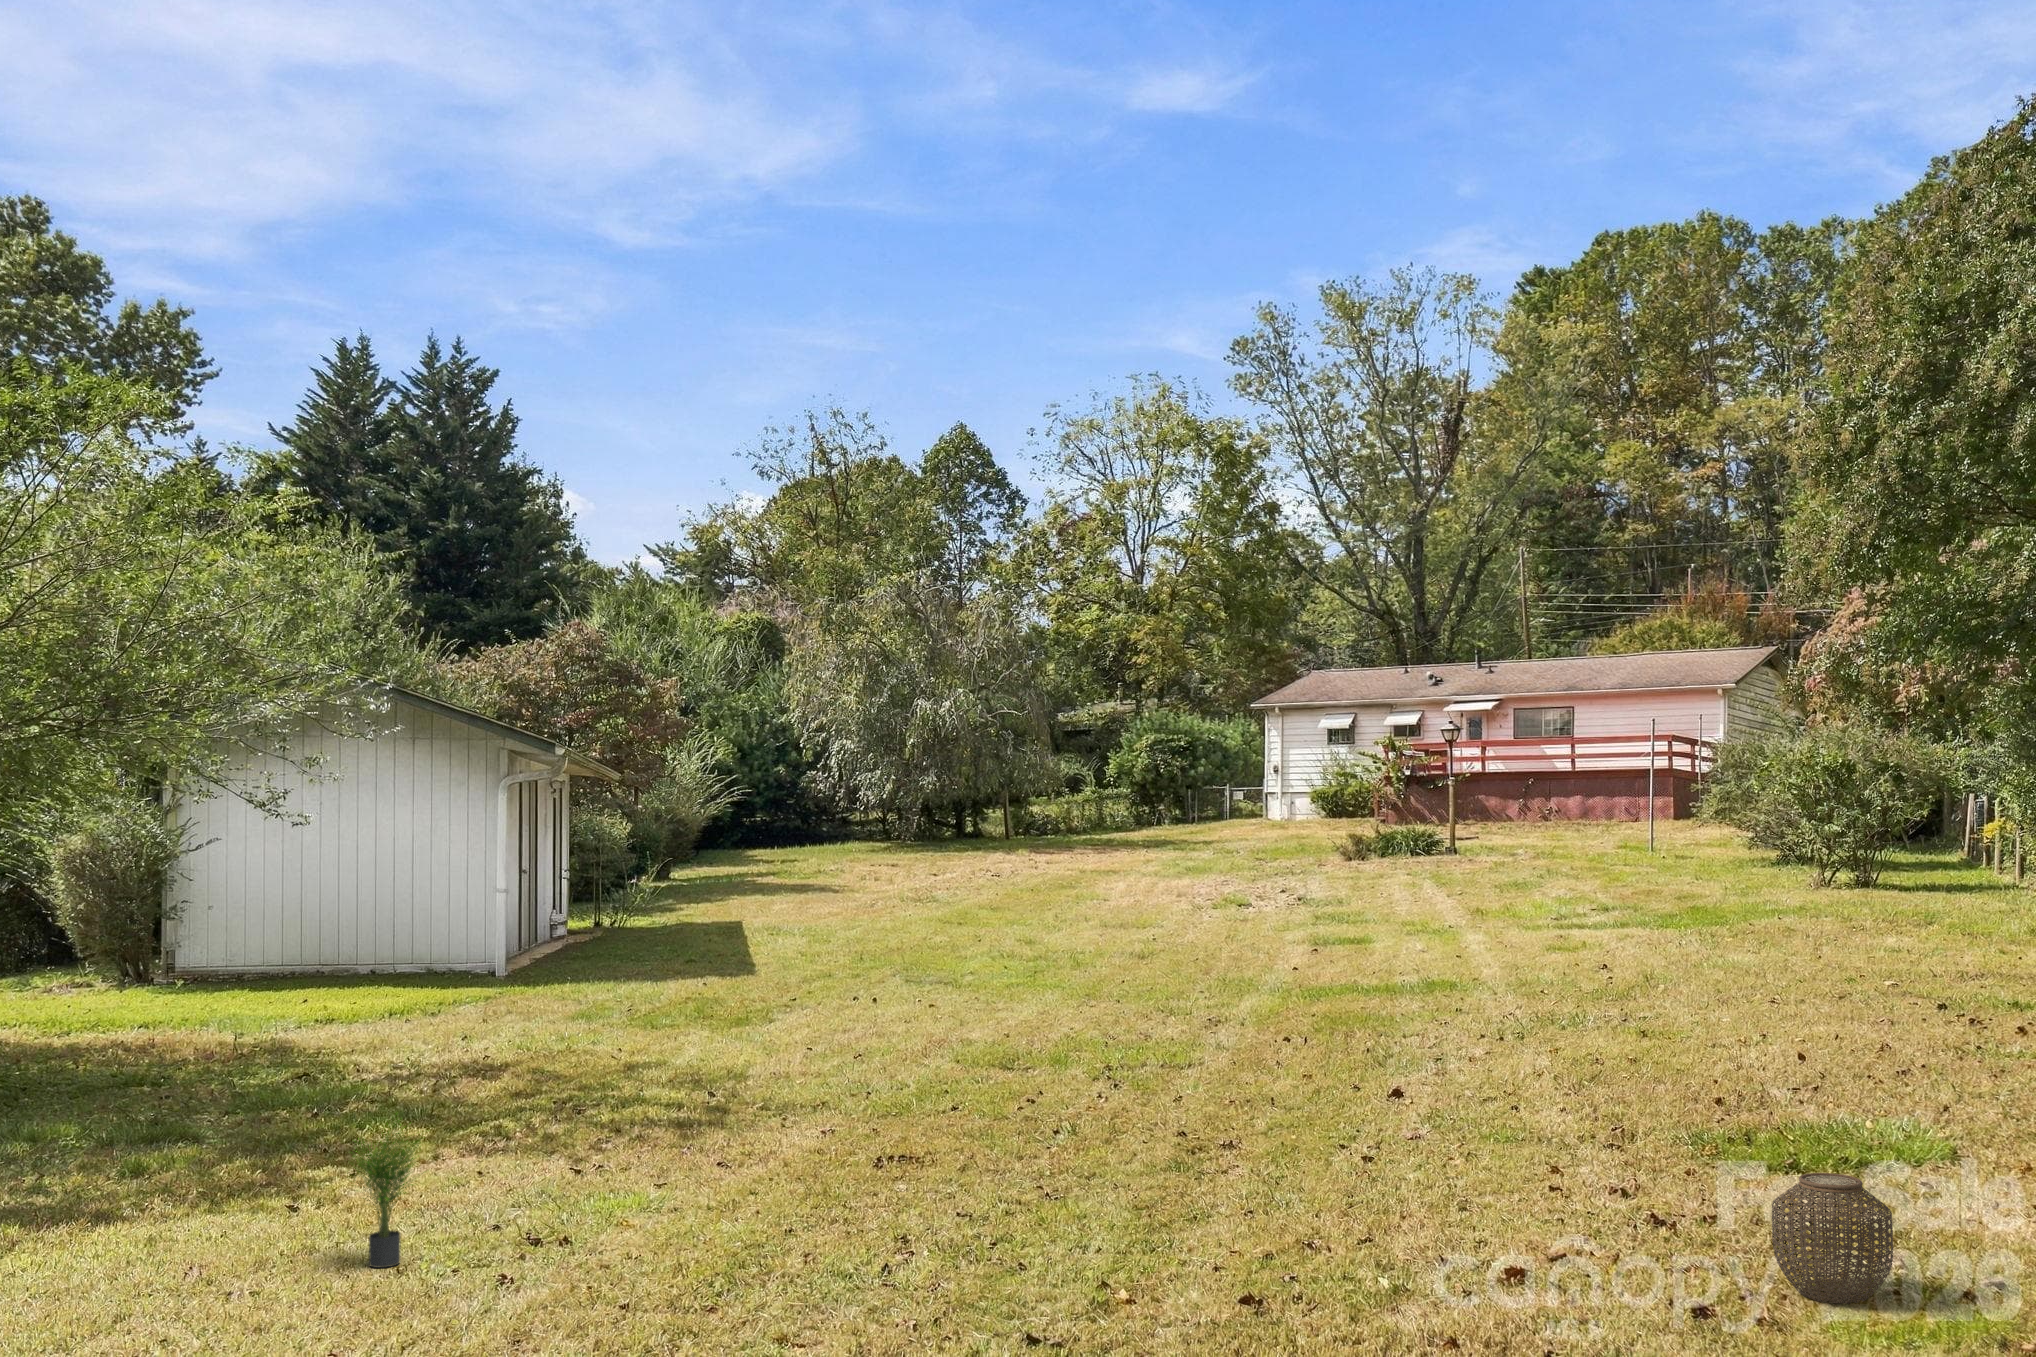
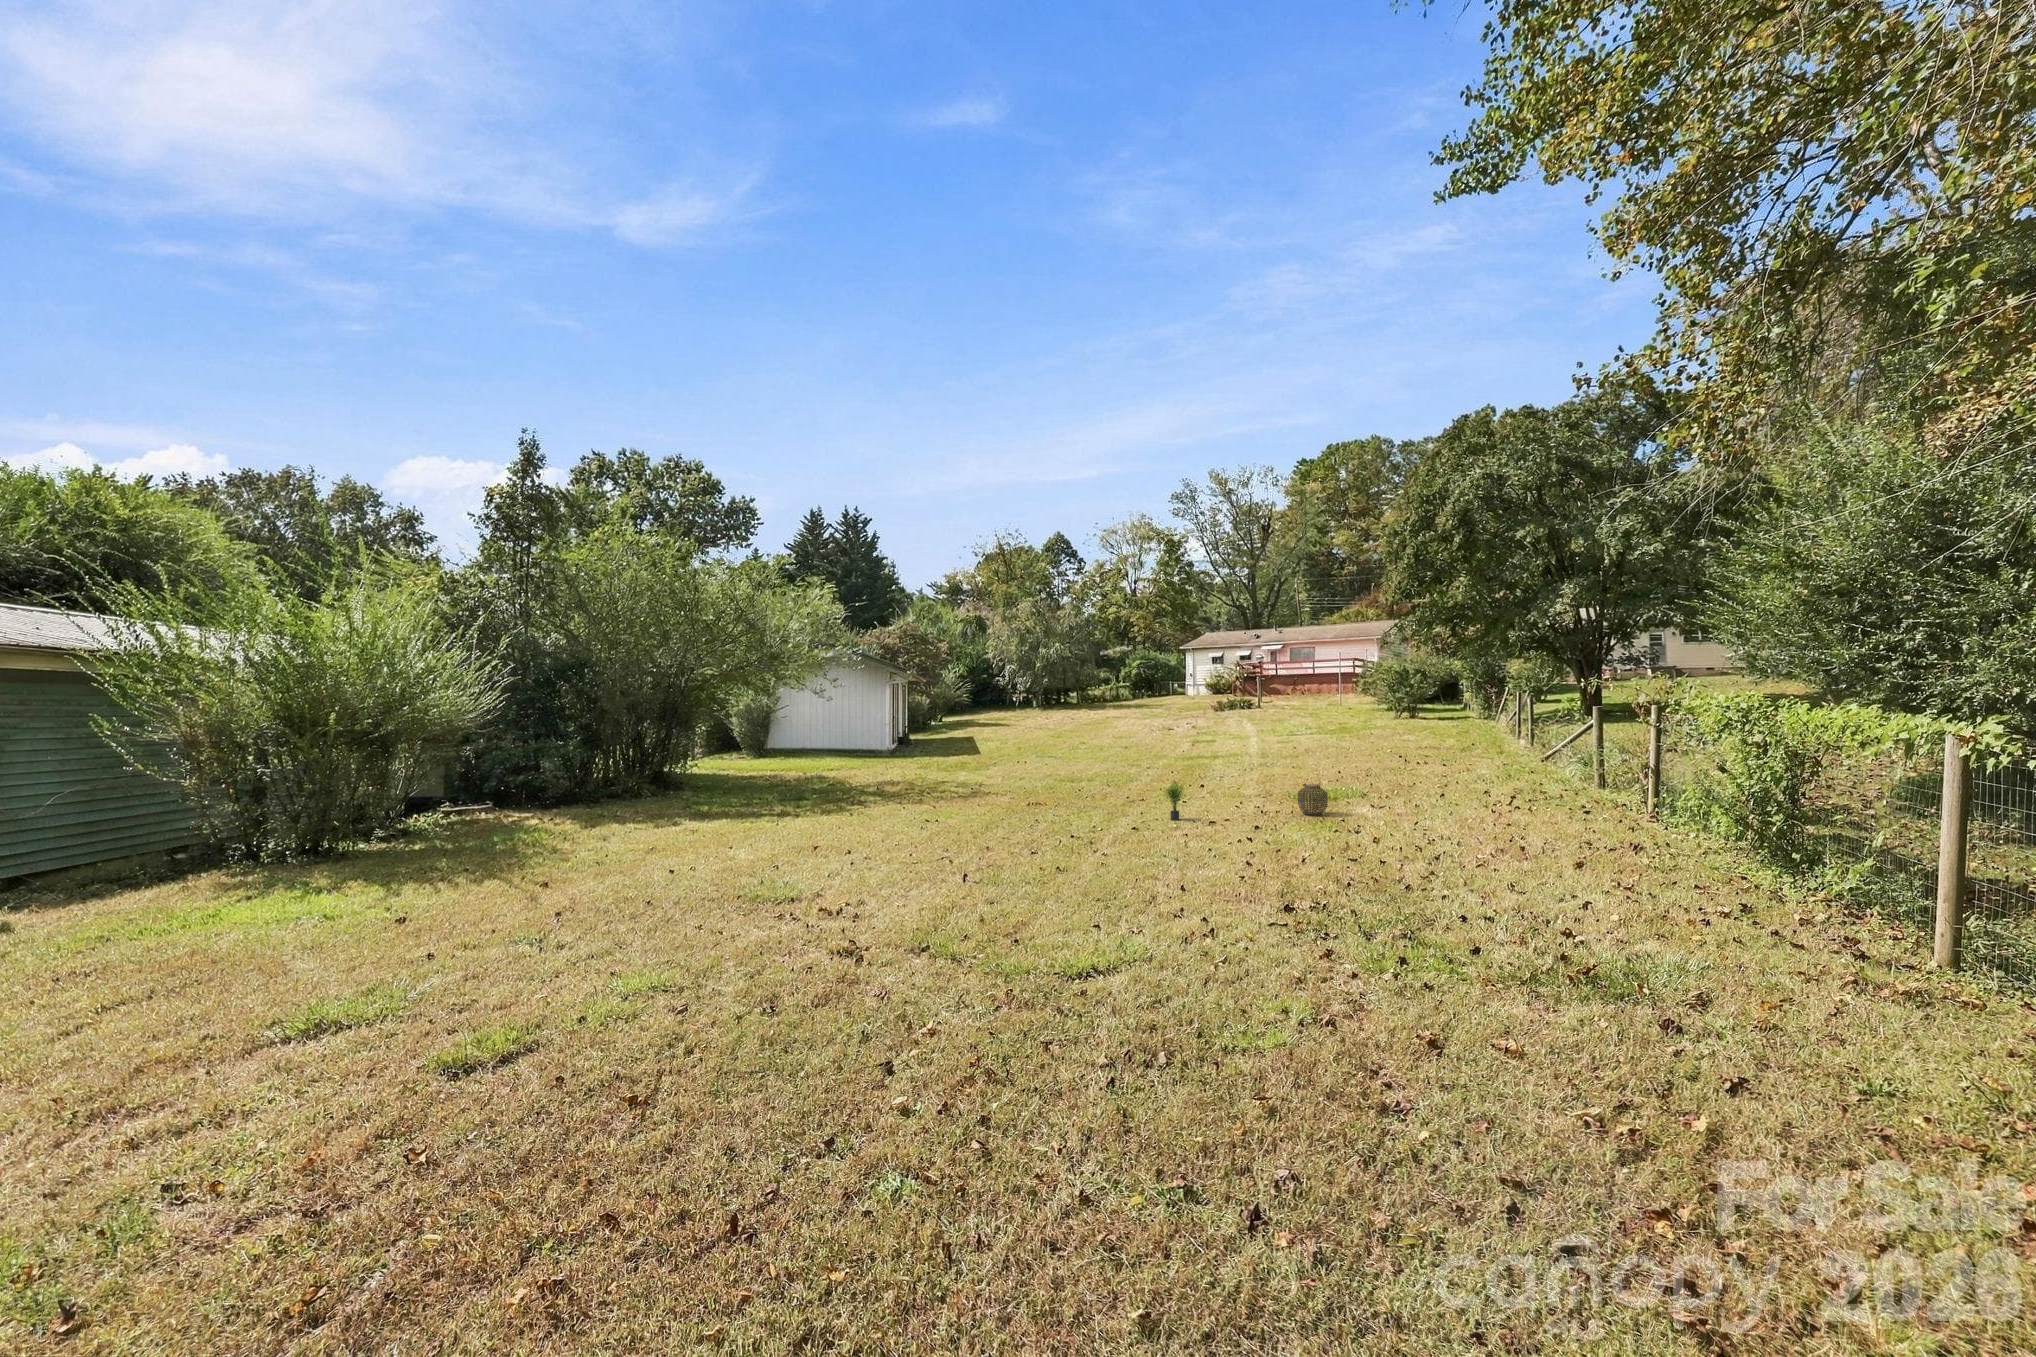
potted plant: present [347,1115,420,1268] -> present [1164,780,1183,820]

